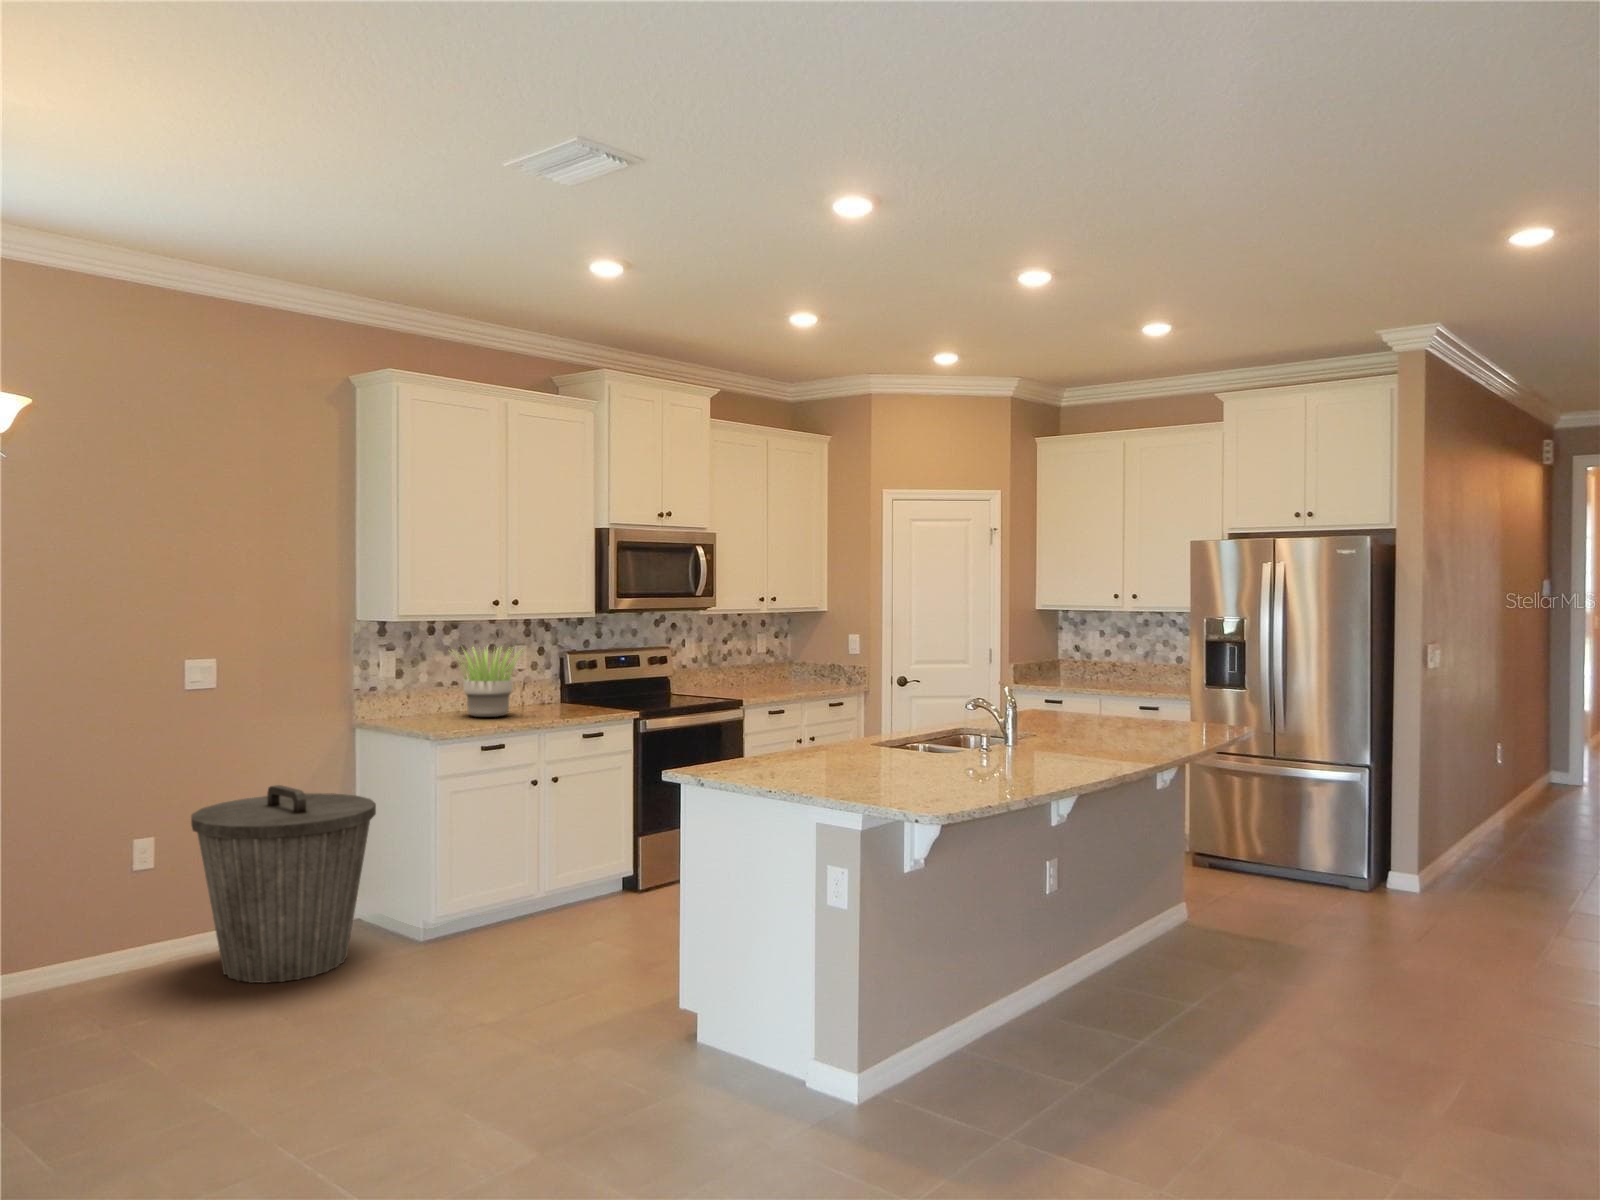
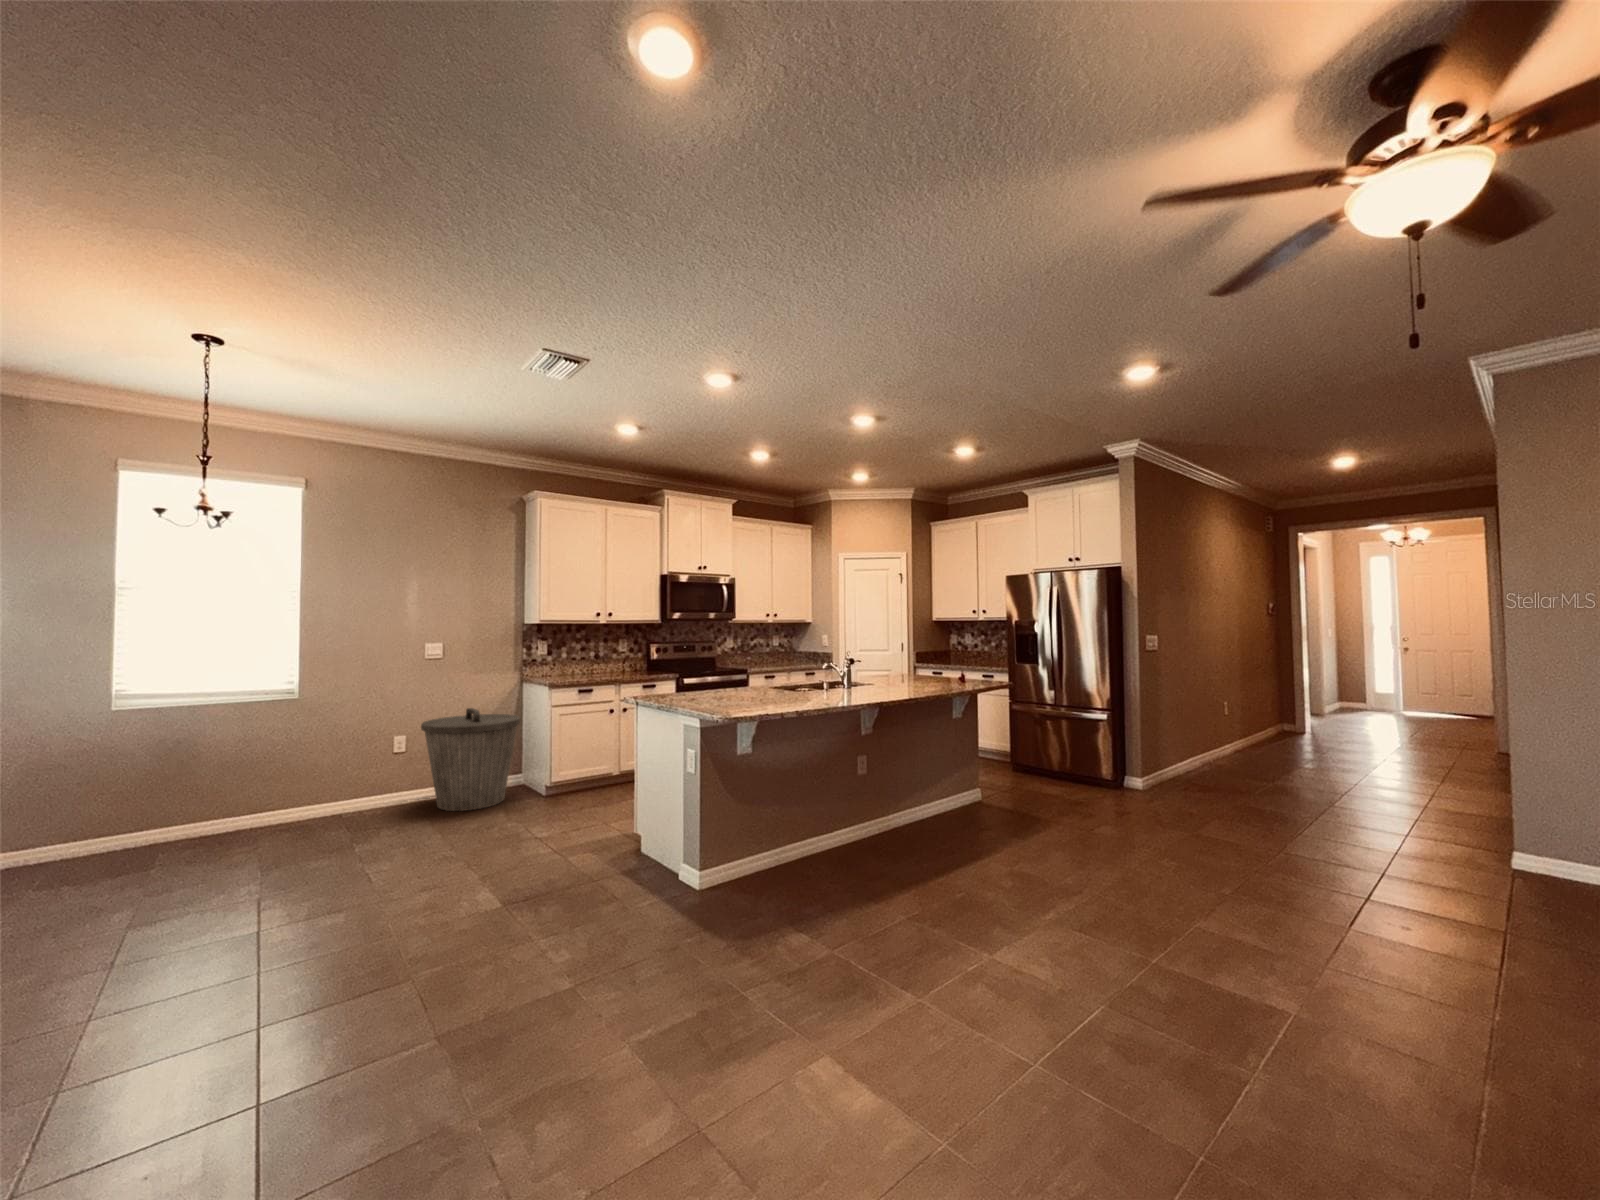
potted plant: present [456,649,521,717] -> none [572,638,617,676]

